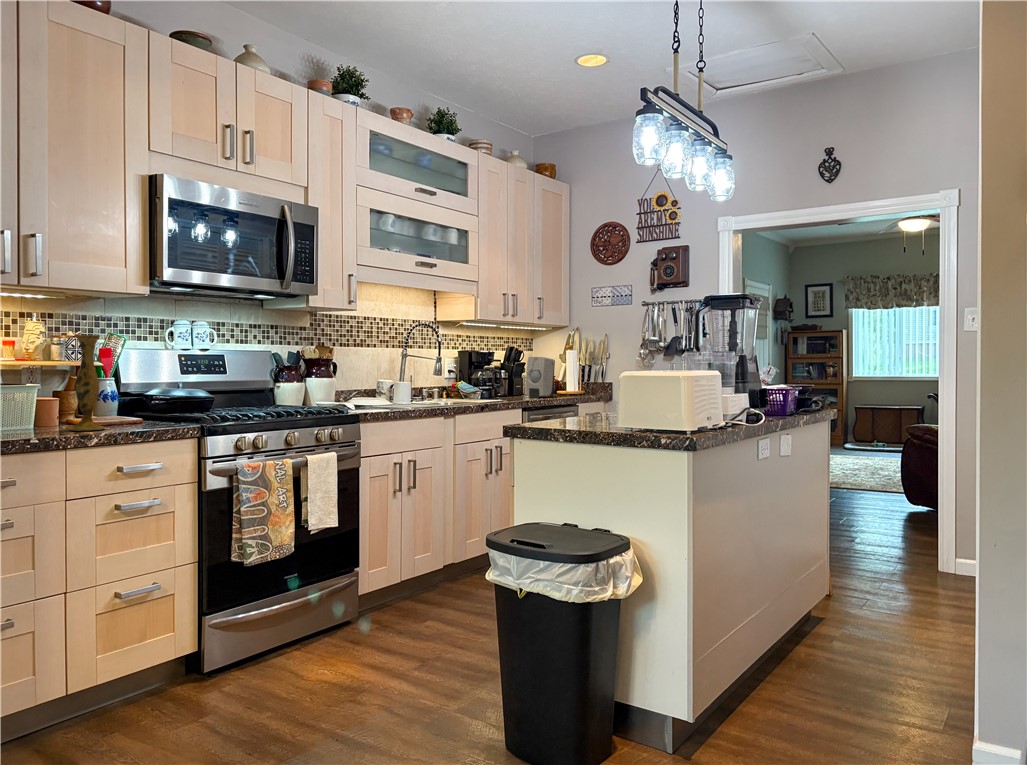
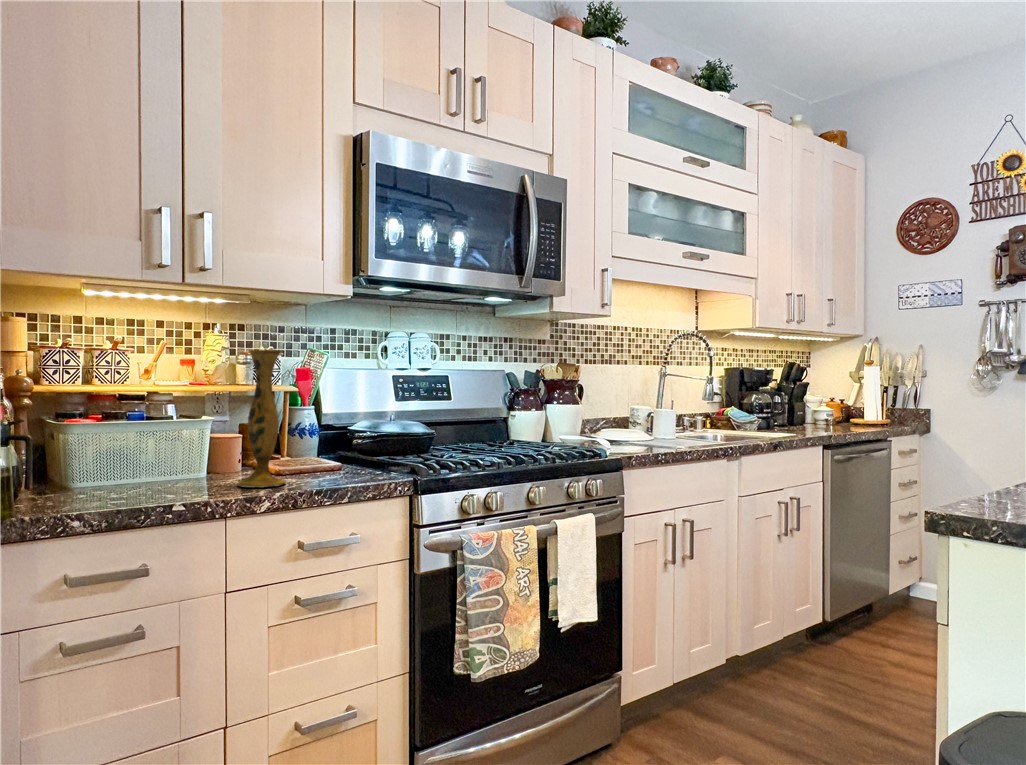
soap dispenser: present [526,357,555,398] -> none [821,376,860,431]

